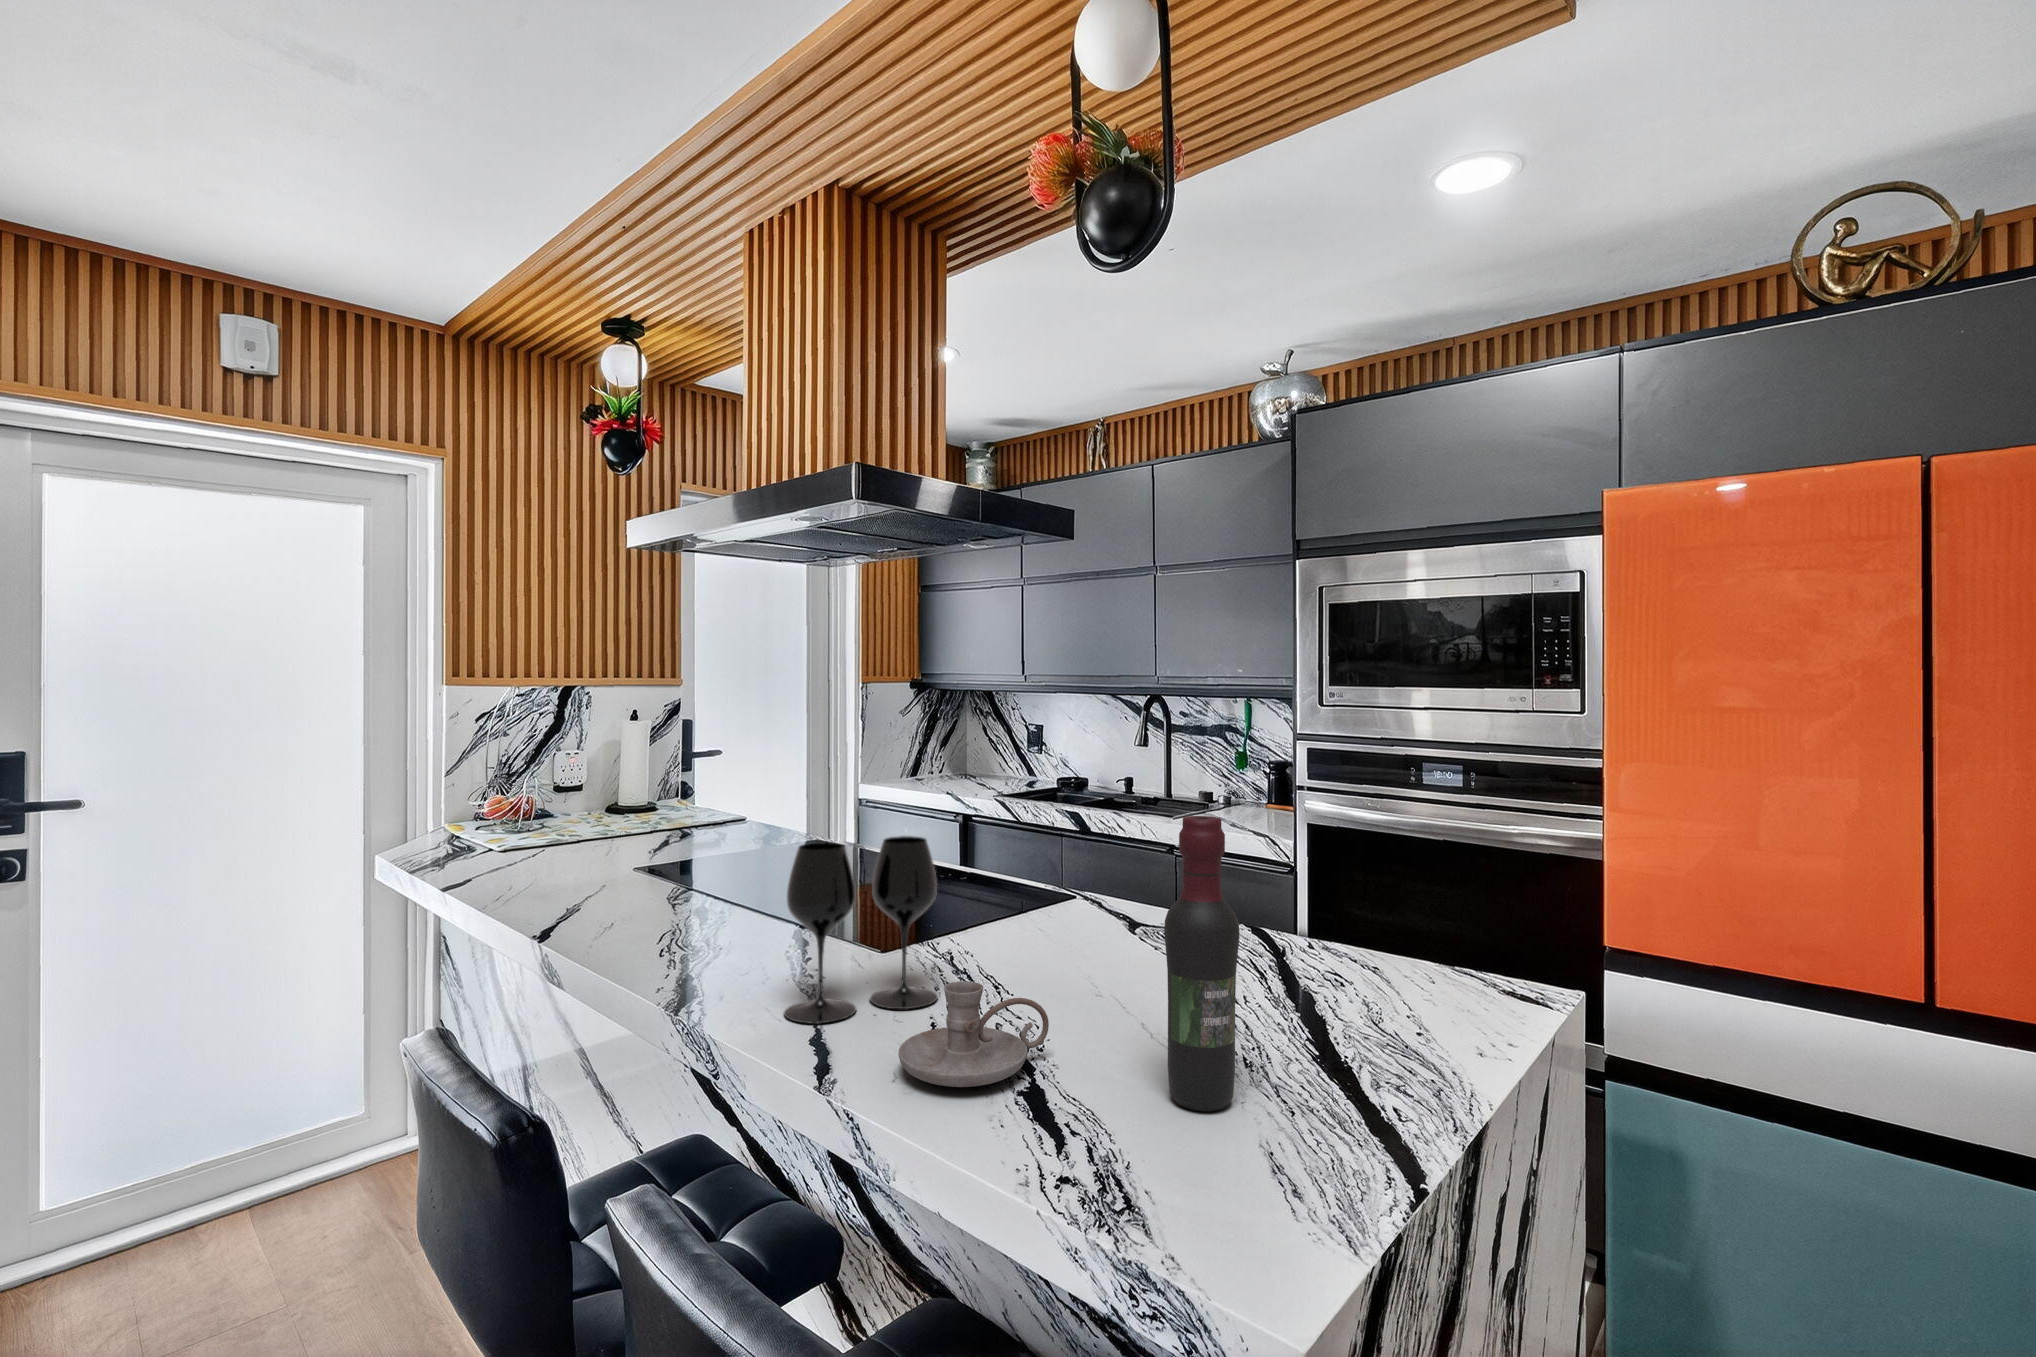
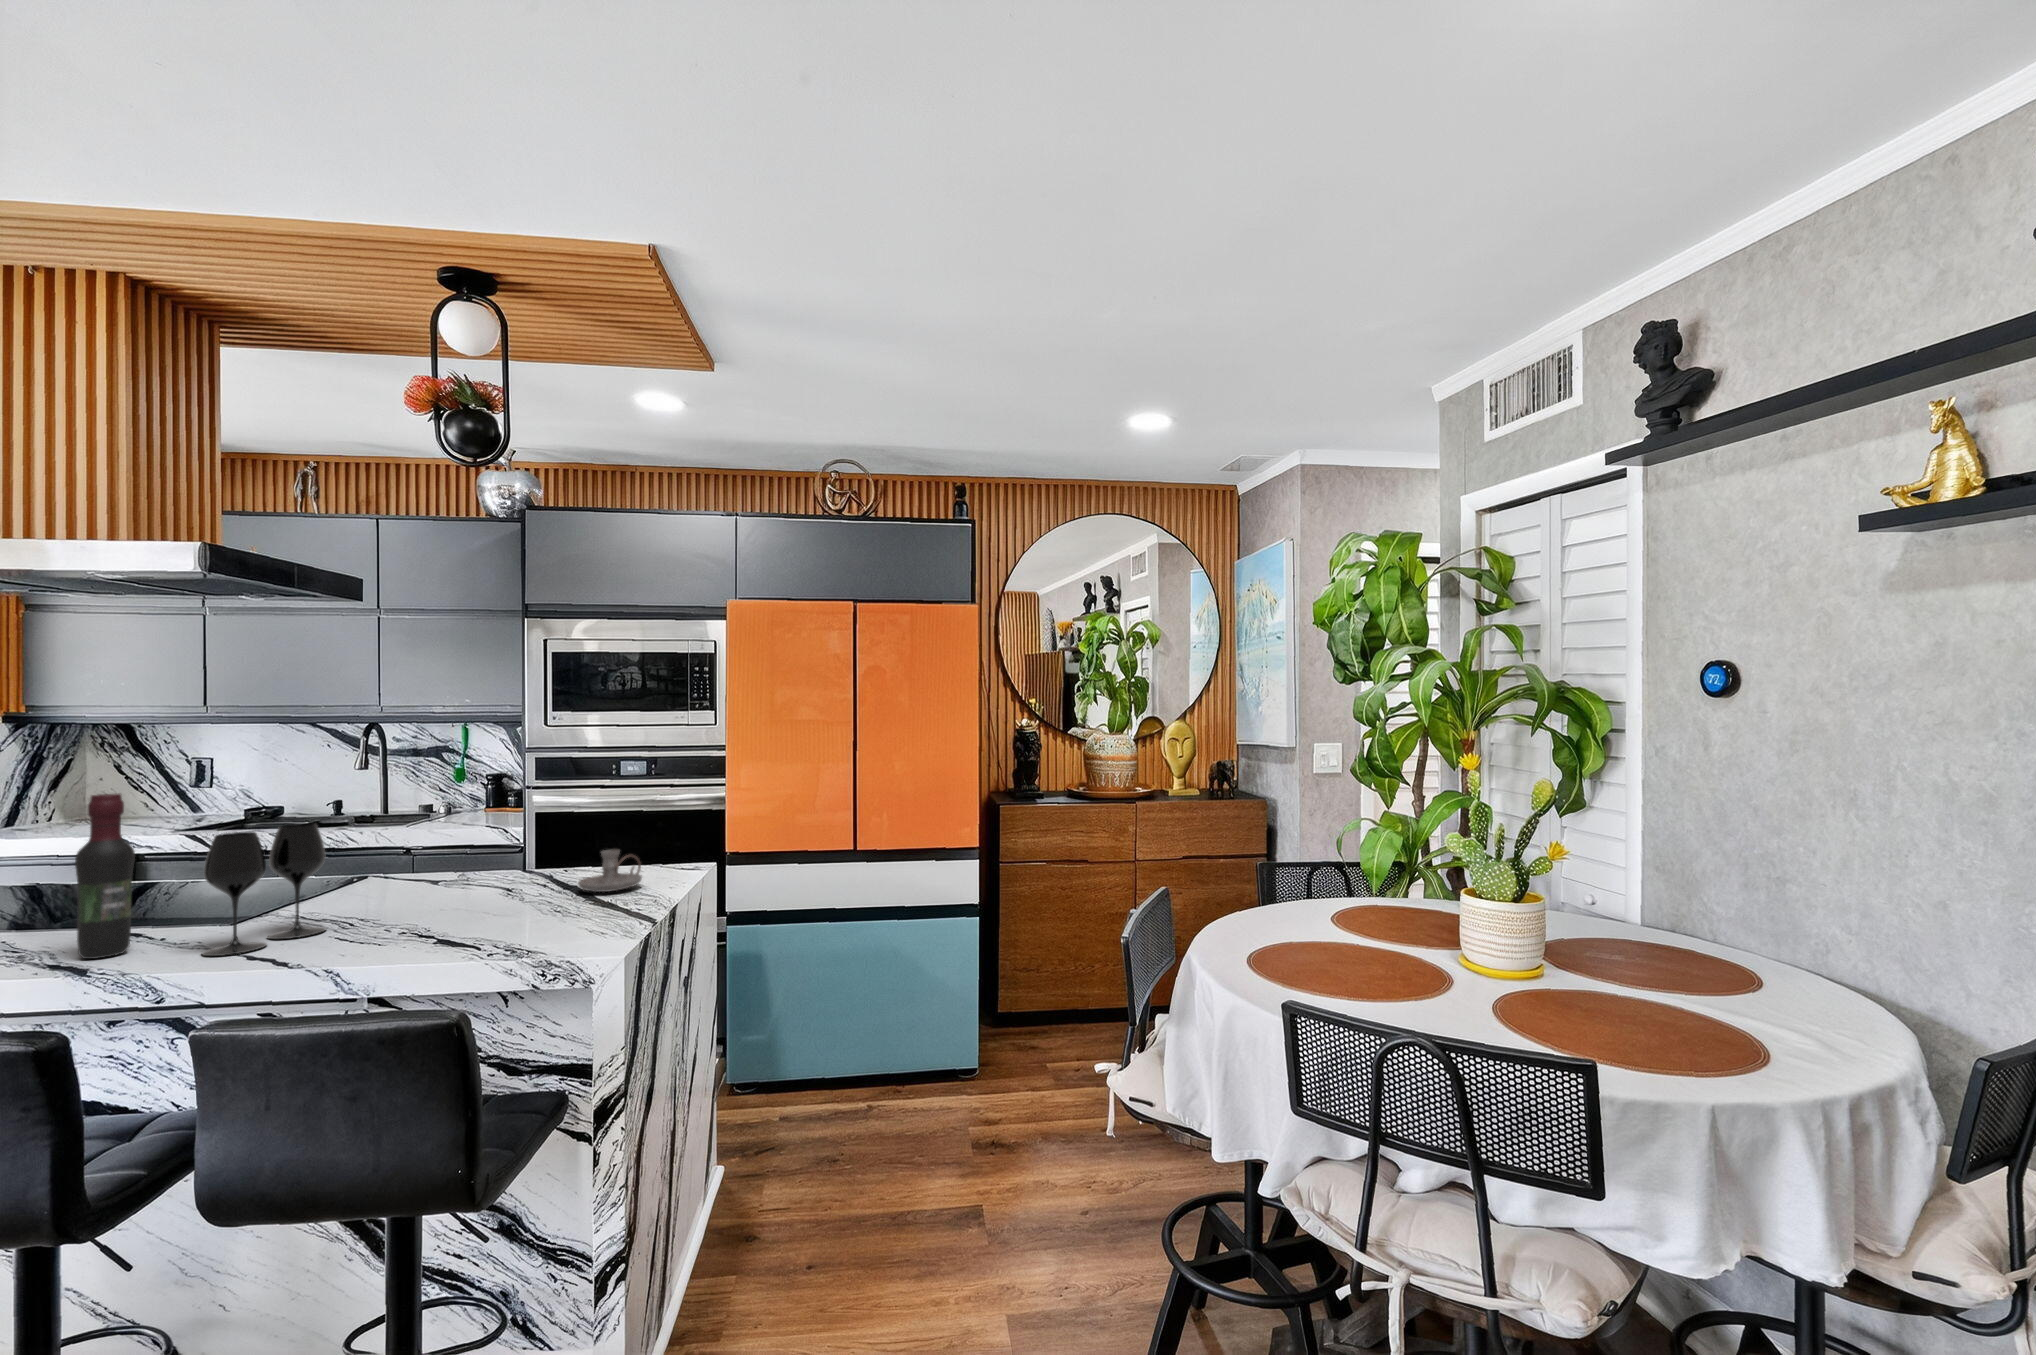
wine bottle: present [1164,816,1240,1111] -> present [75,793,135,959]
candle holder: present [898,981,1049,1087] -> present [578,850,642,892]

